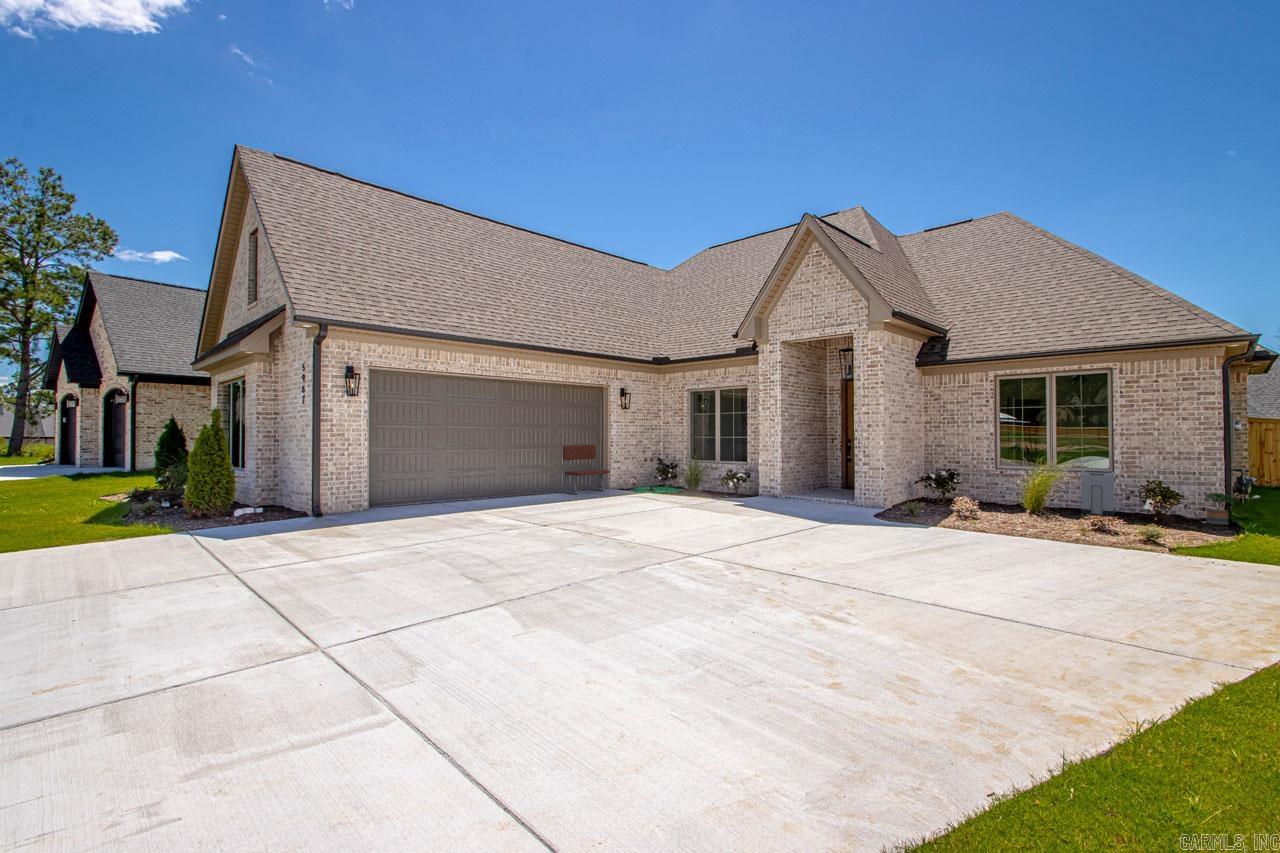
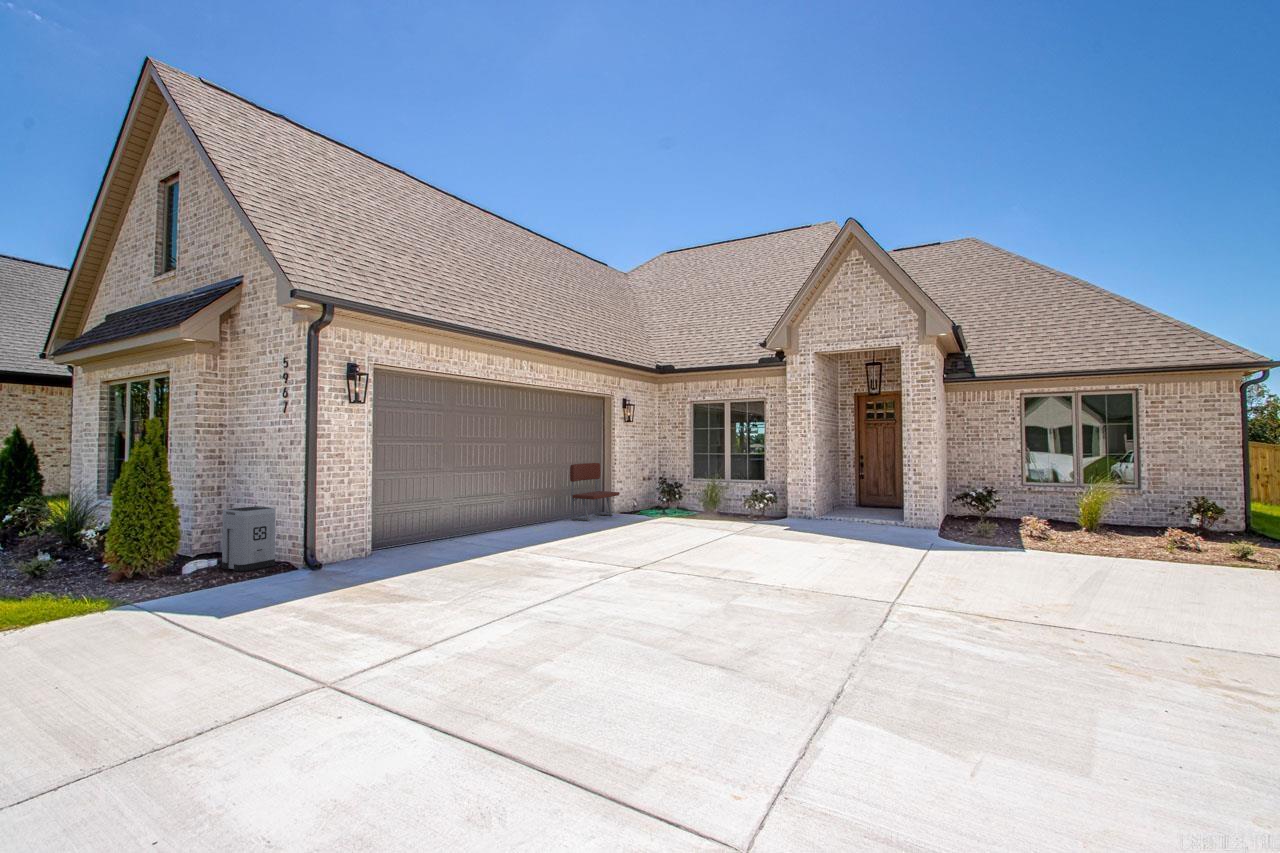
trash can: present [1081,471,1115,516] -> present [222,506,276,572]
potted tree: present [1205,493,1234,524] -> none [1229,507,1261,537]

